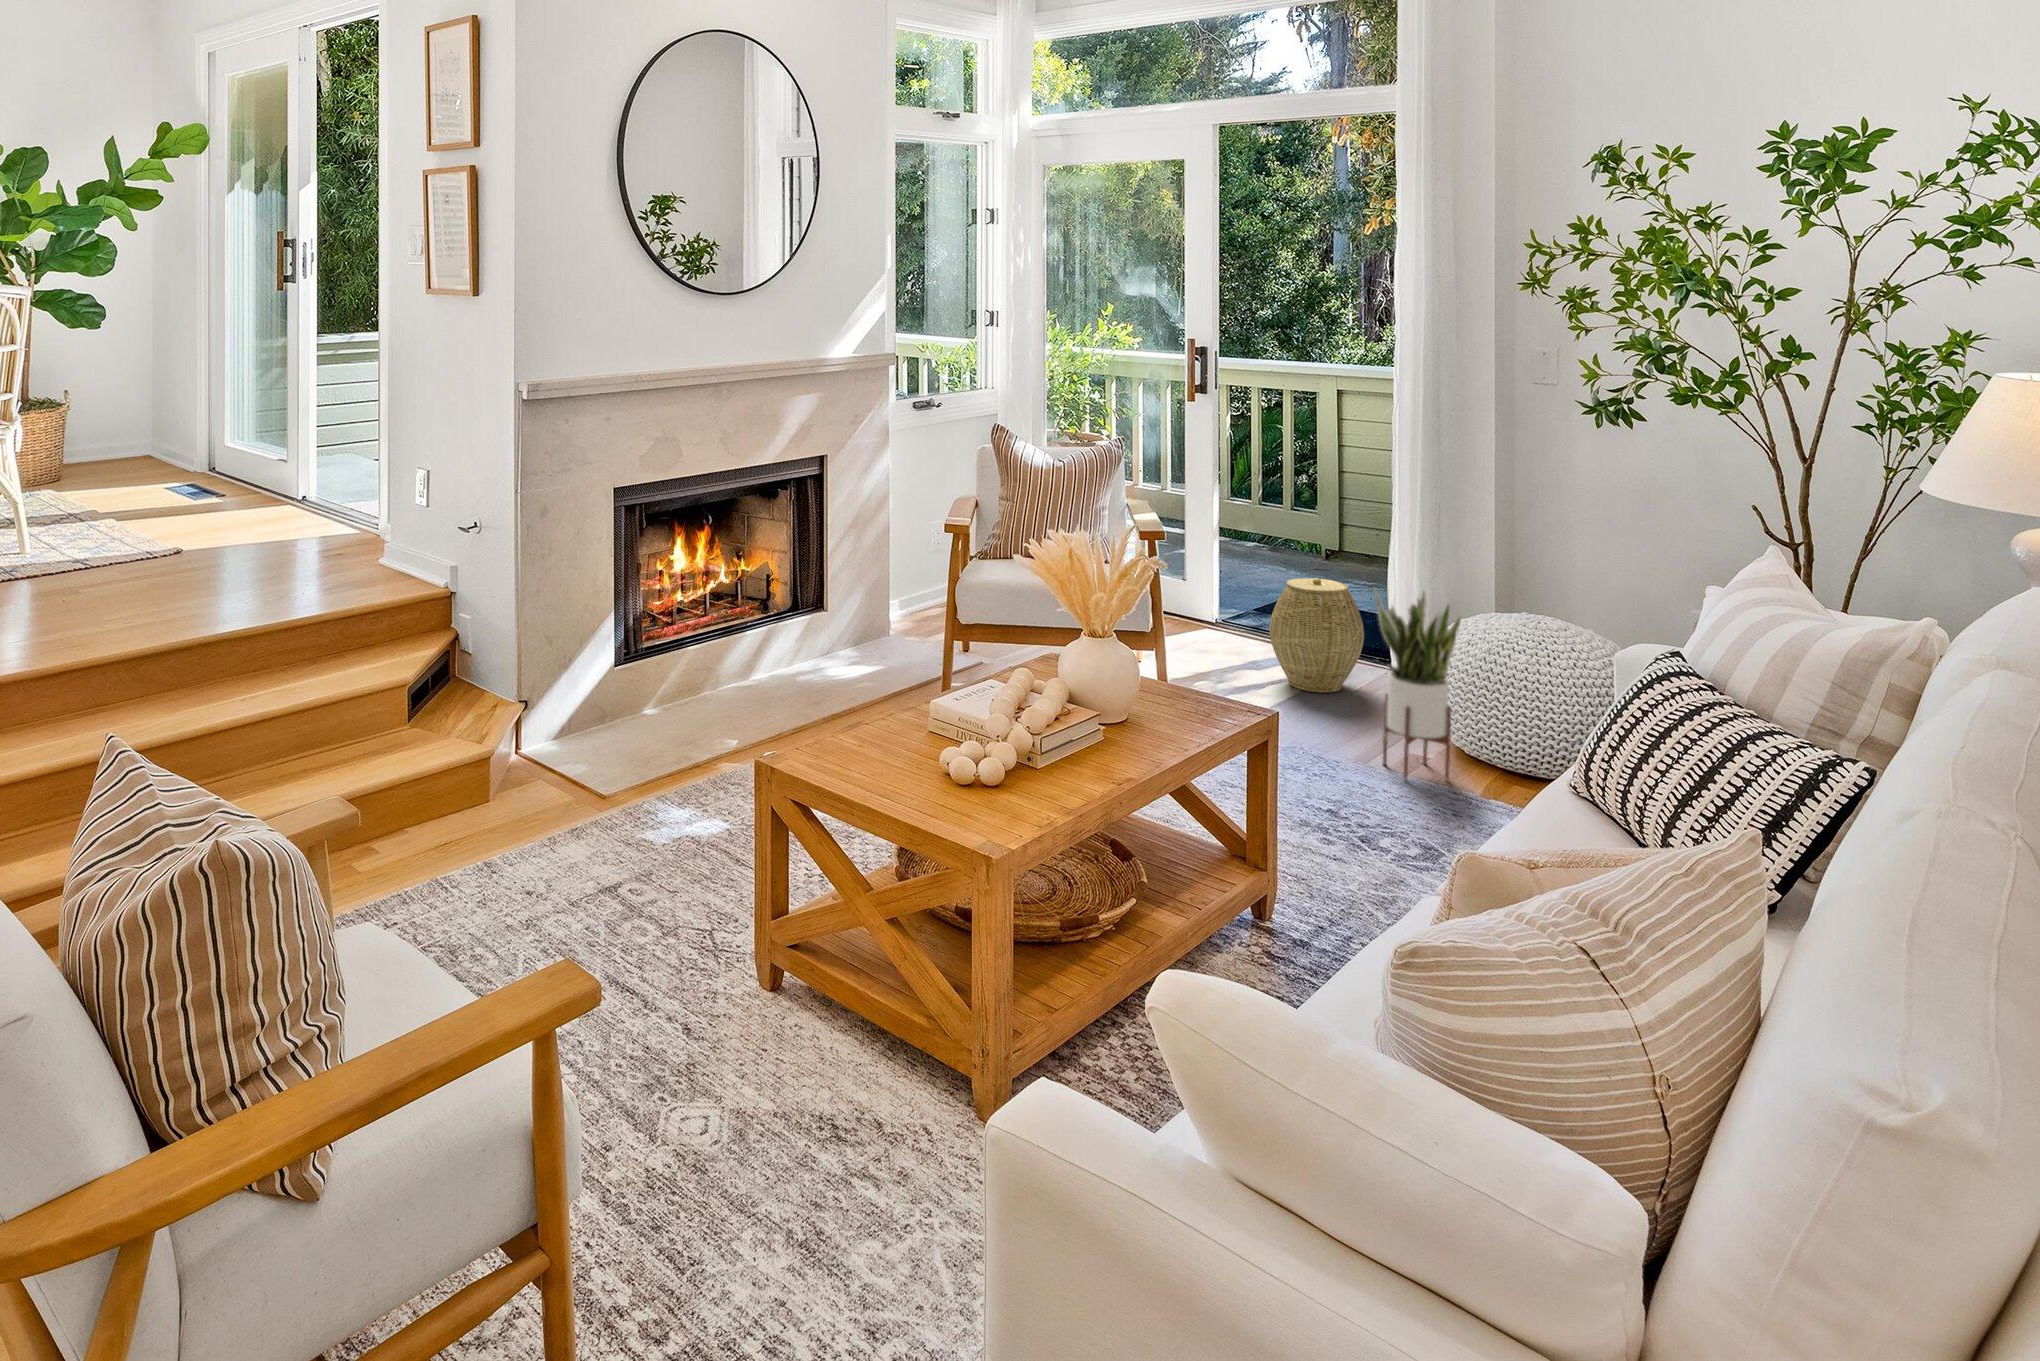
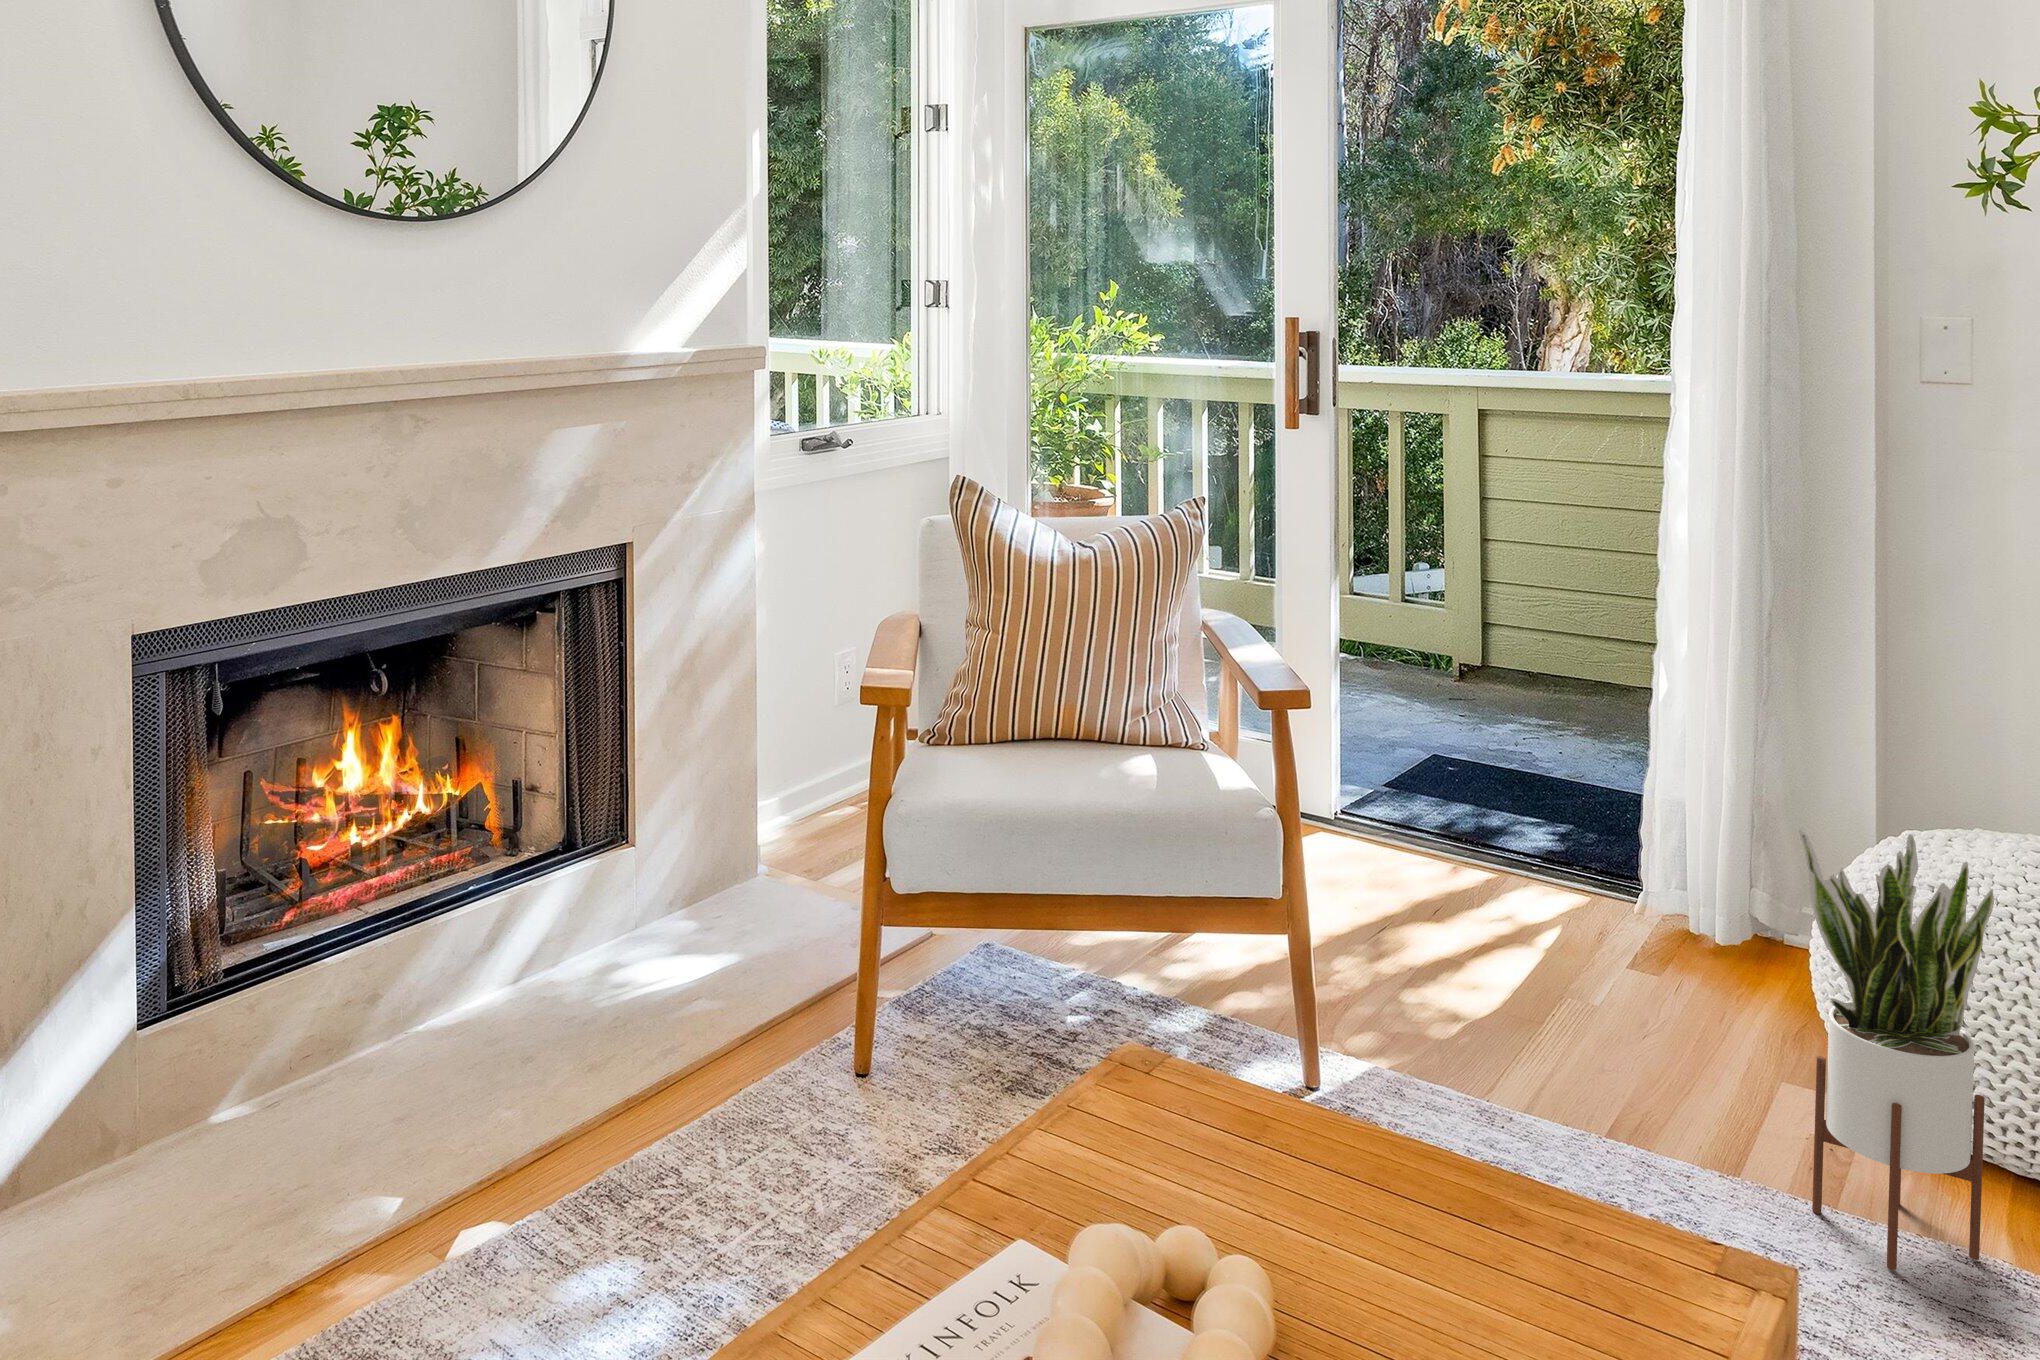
woven basket: present [1270,578,1364,693] -> none [1474,758,1659,986]

